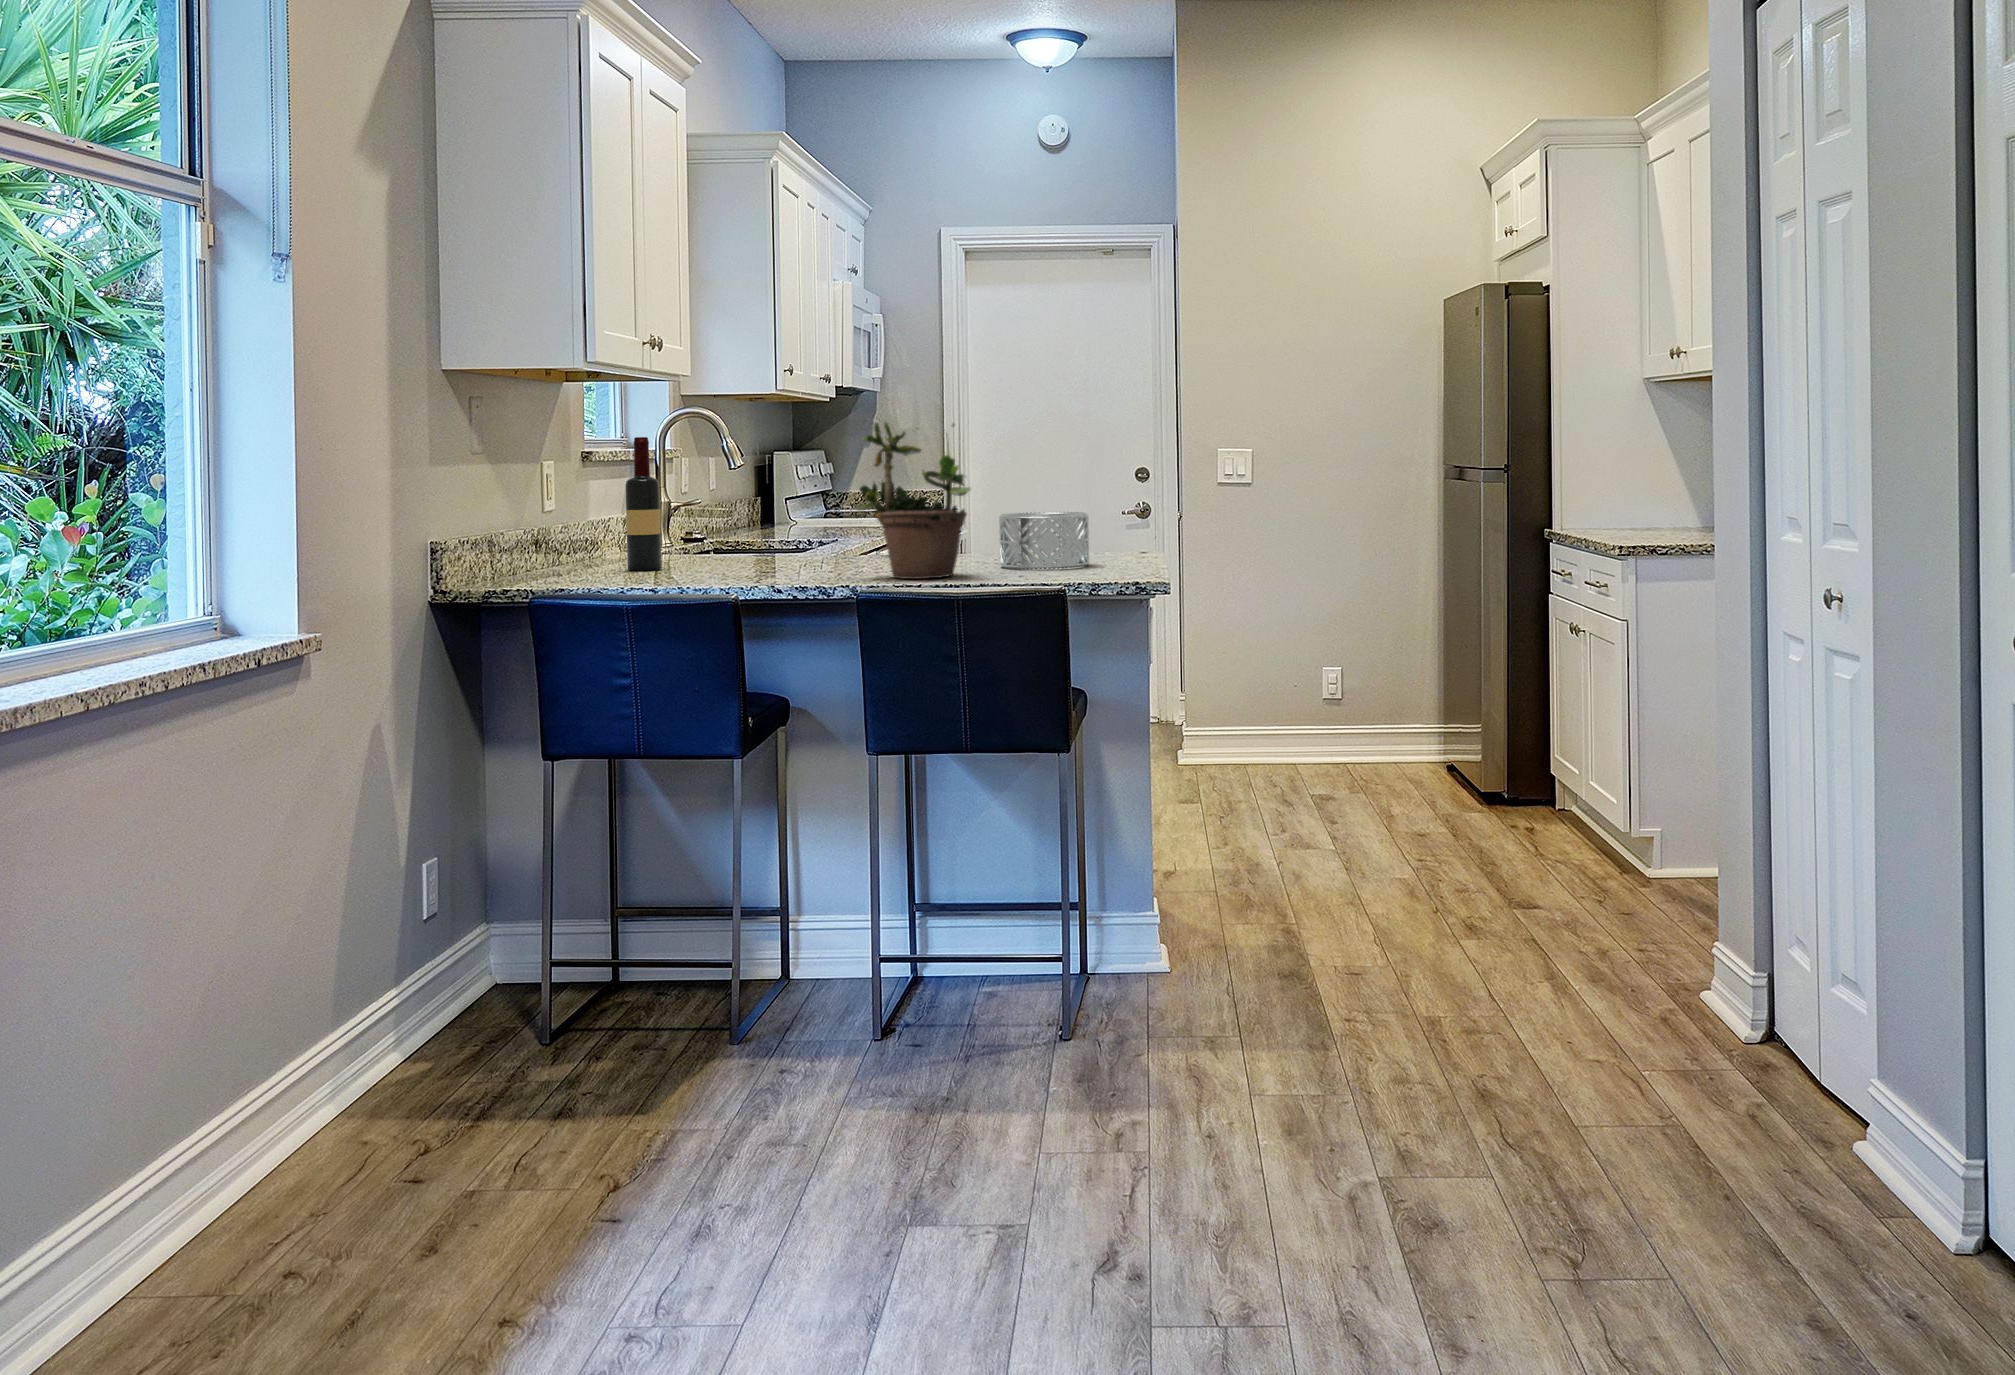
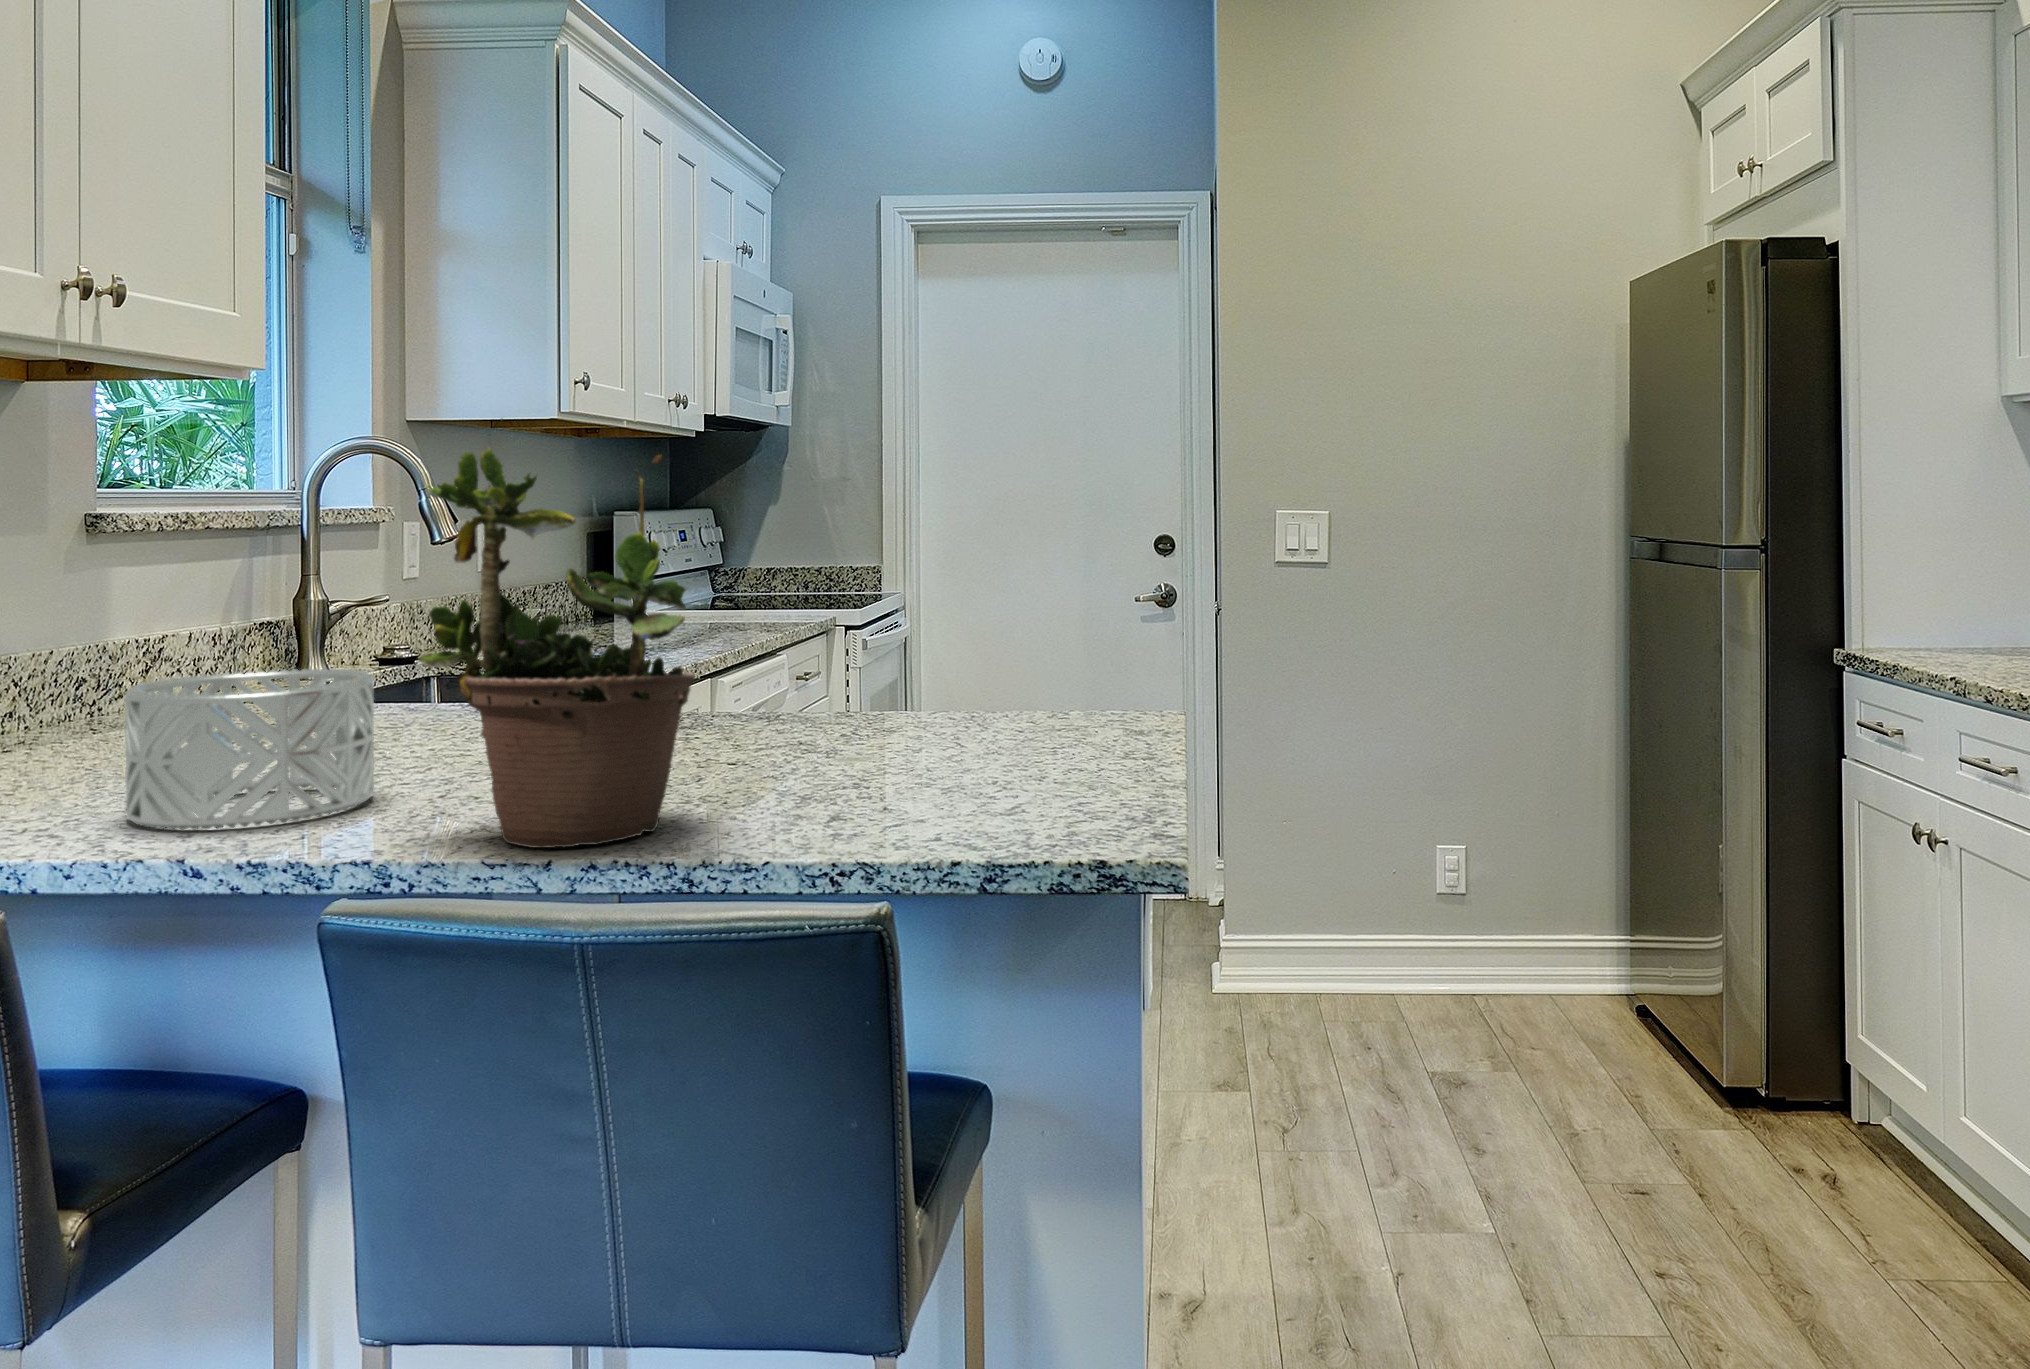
wine bottle: present [625,437,661,571] -> none [21,487,106,776]
decorative bowl: present [999,512,1089,569] -> present [125,669,374,829]

